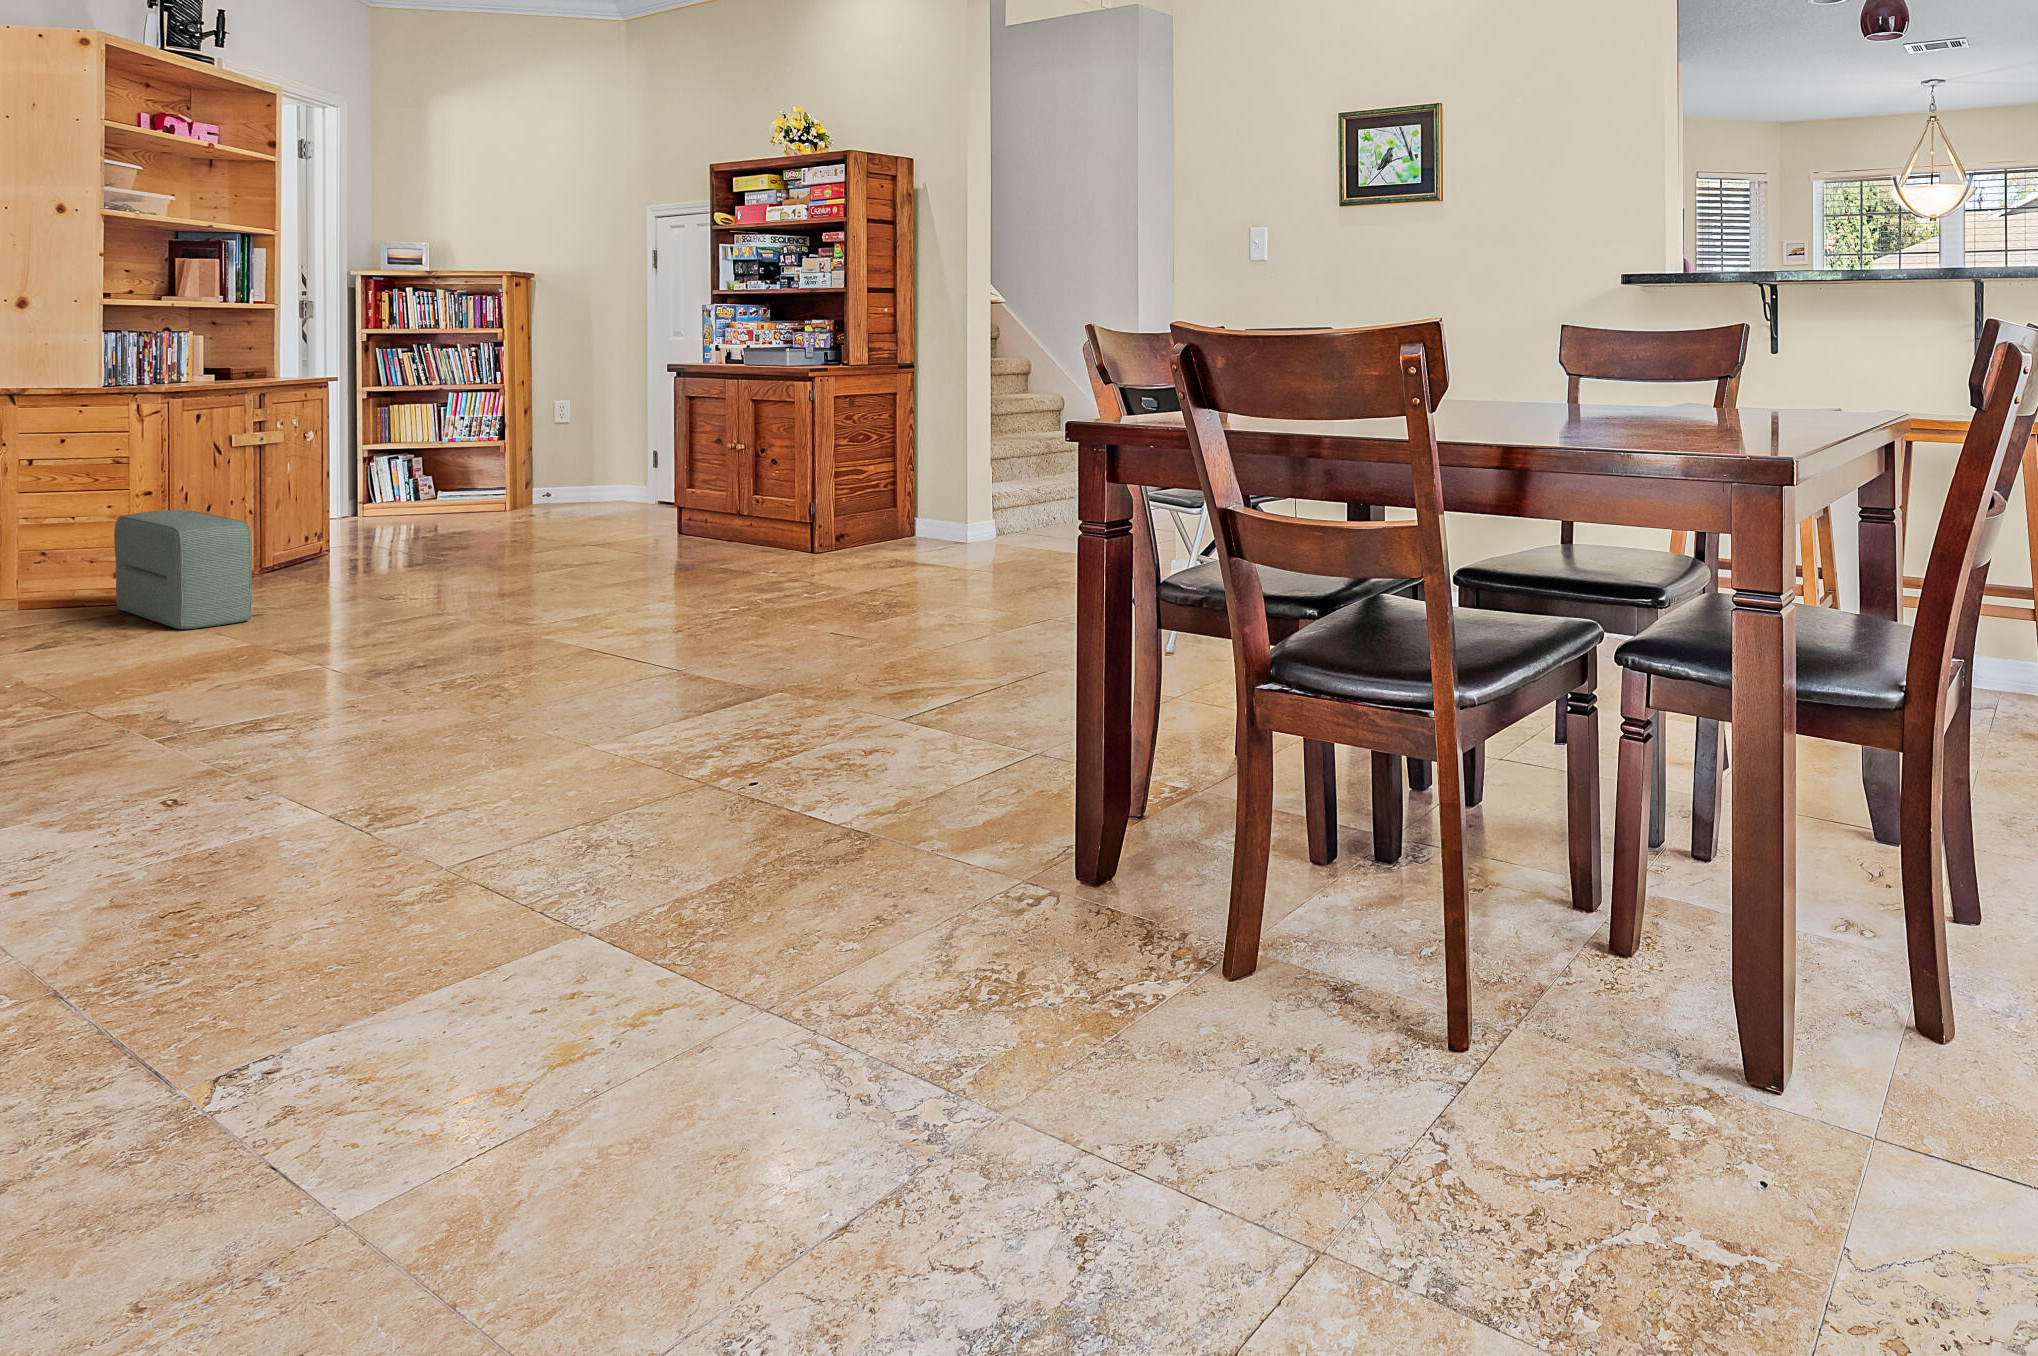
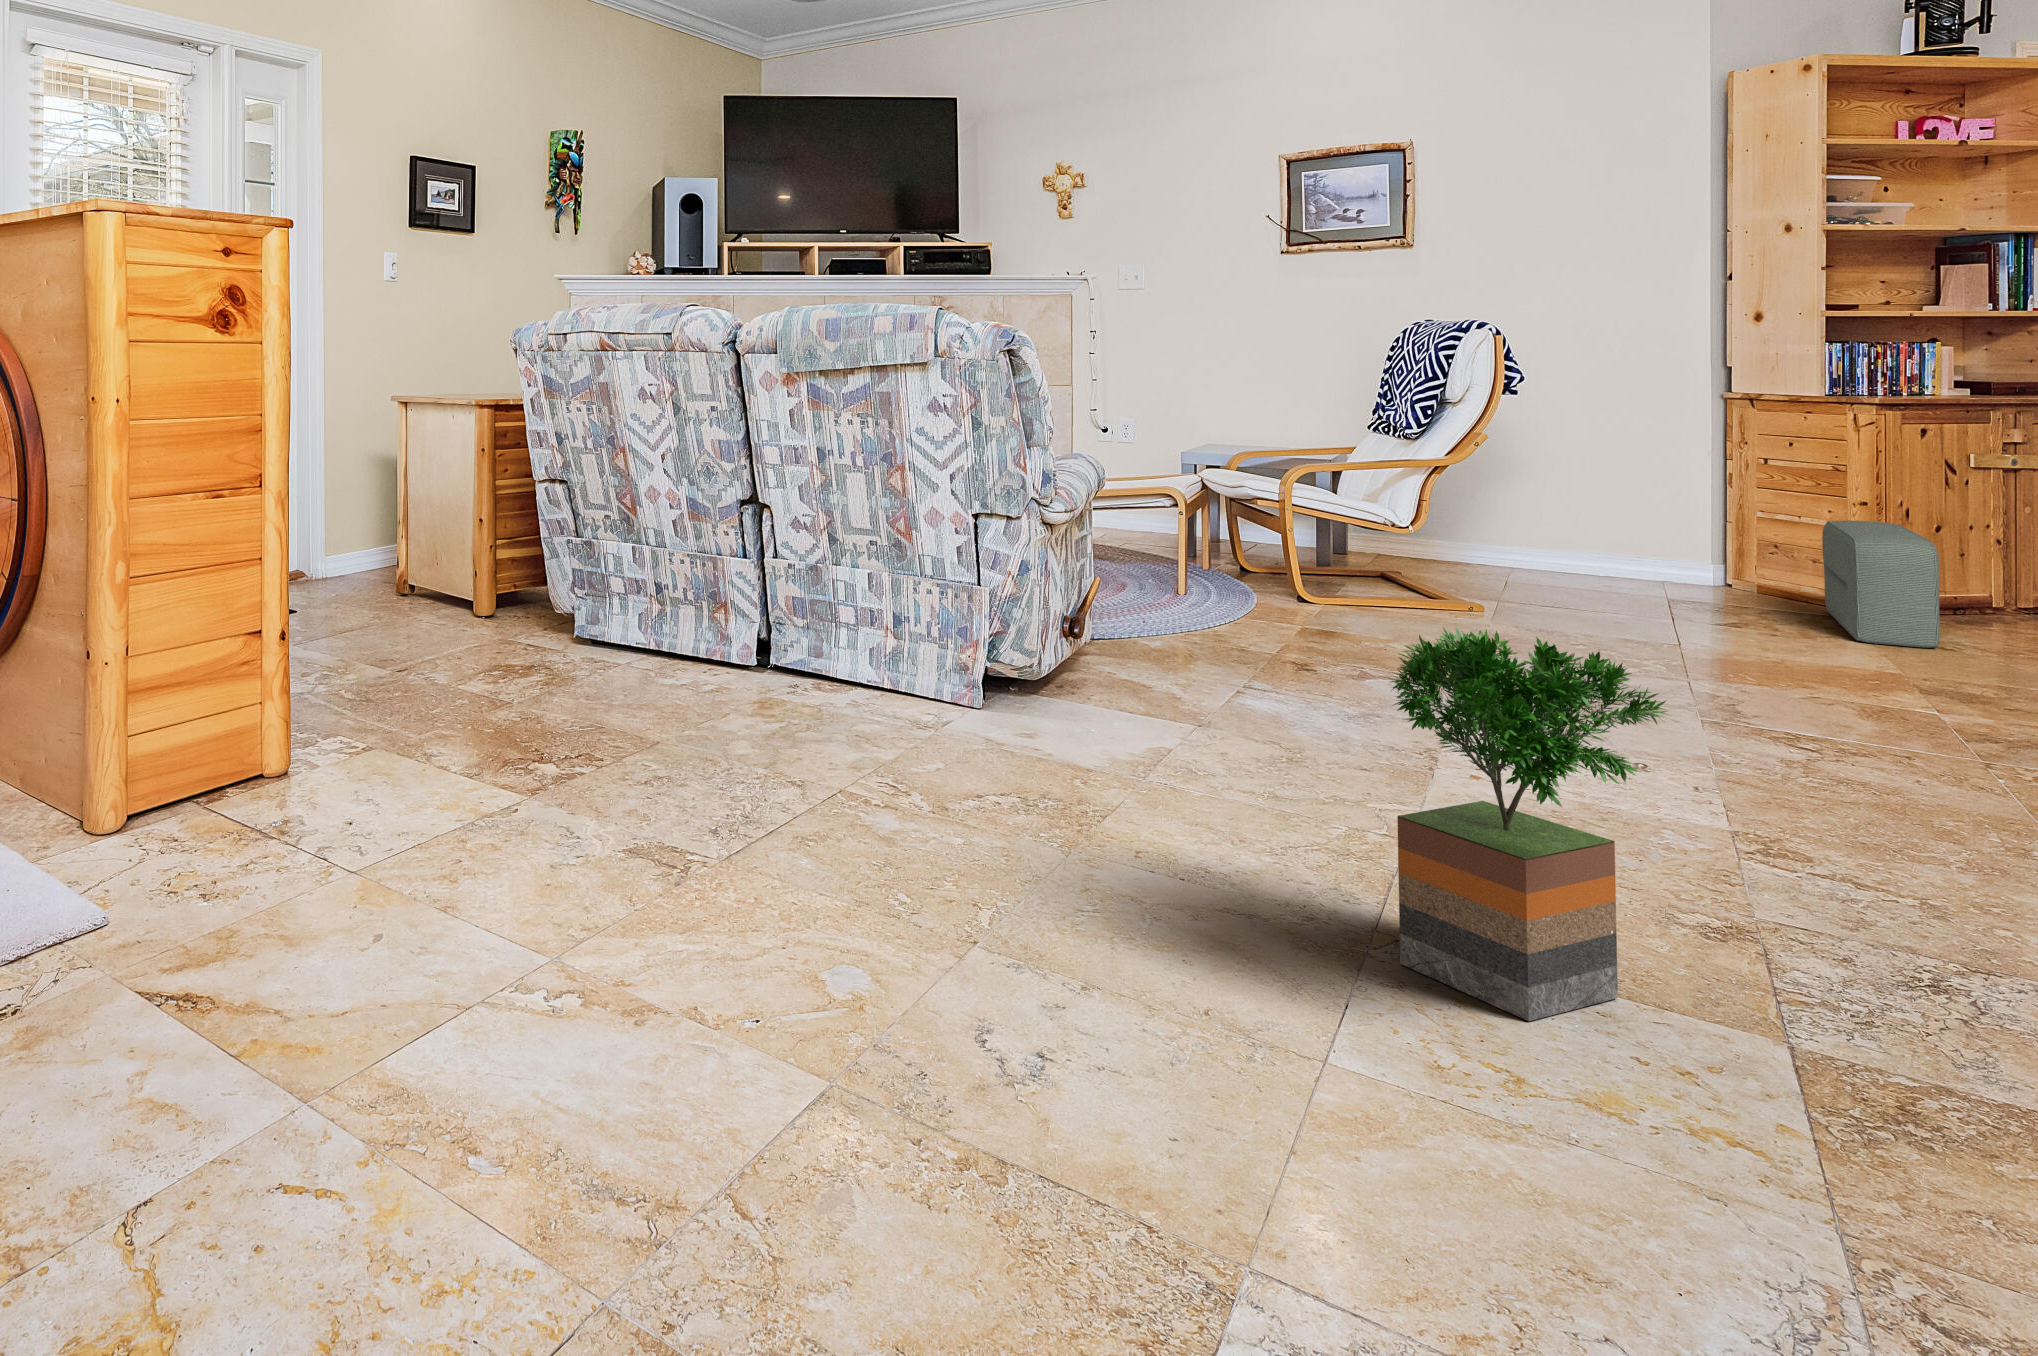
potted tree: none [147,651,482,1101] -> present [1388,628,1667,1021]

